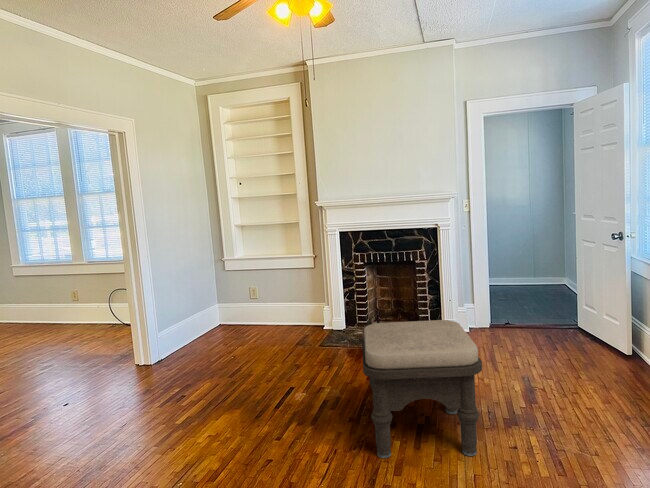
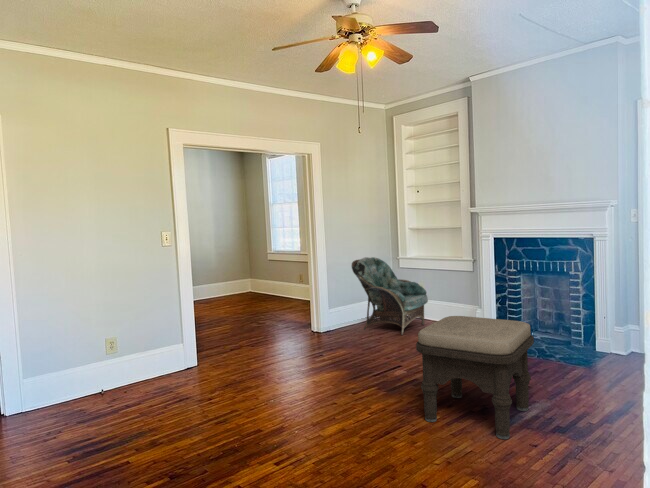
armchair: none [180,262,271,350] -> present [352,257,428,335]

